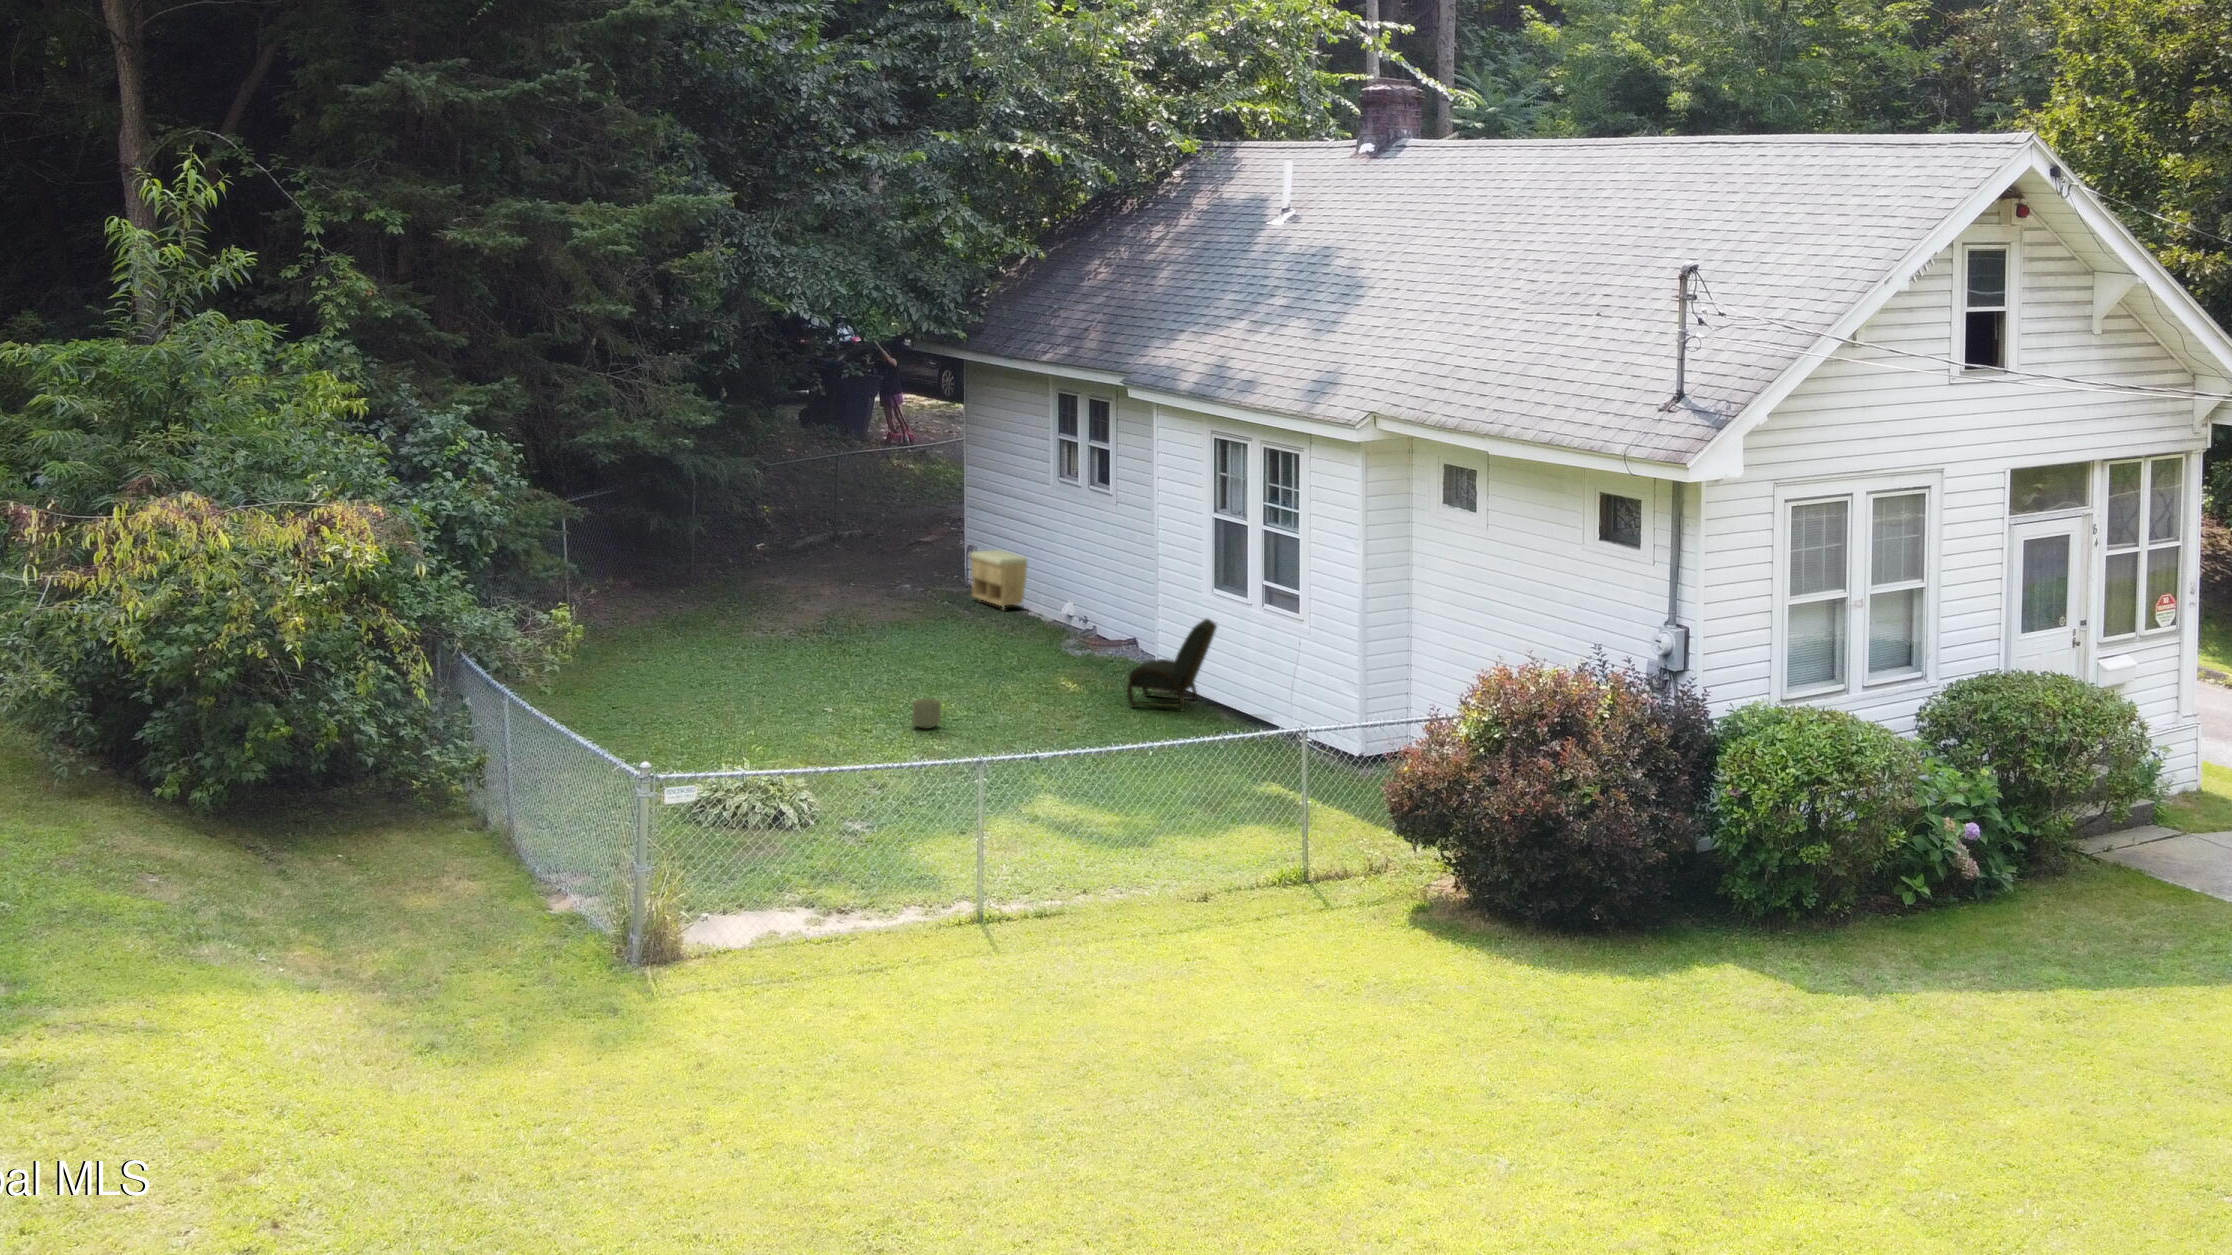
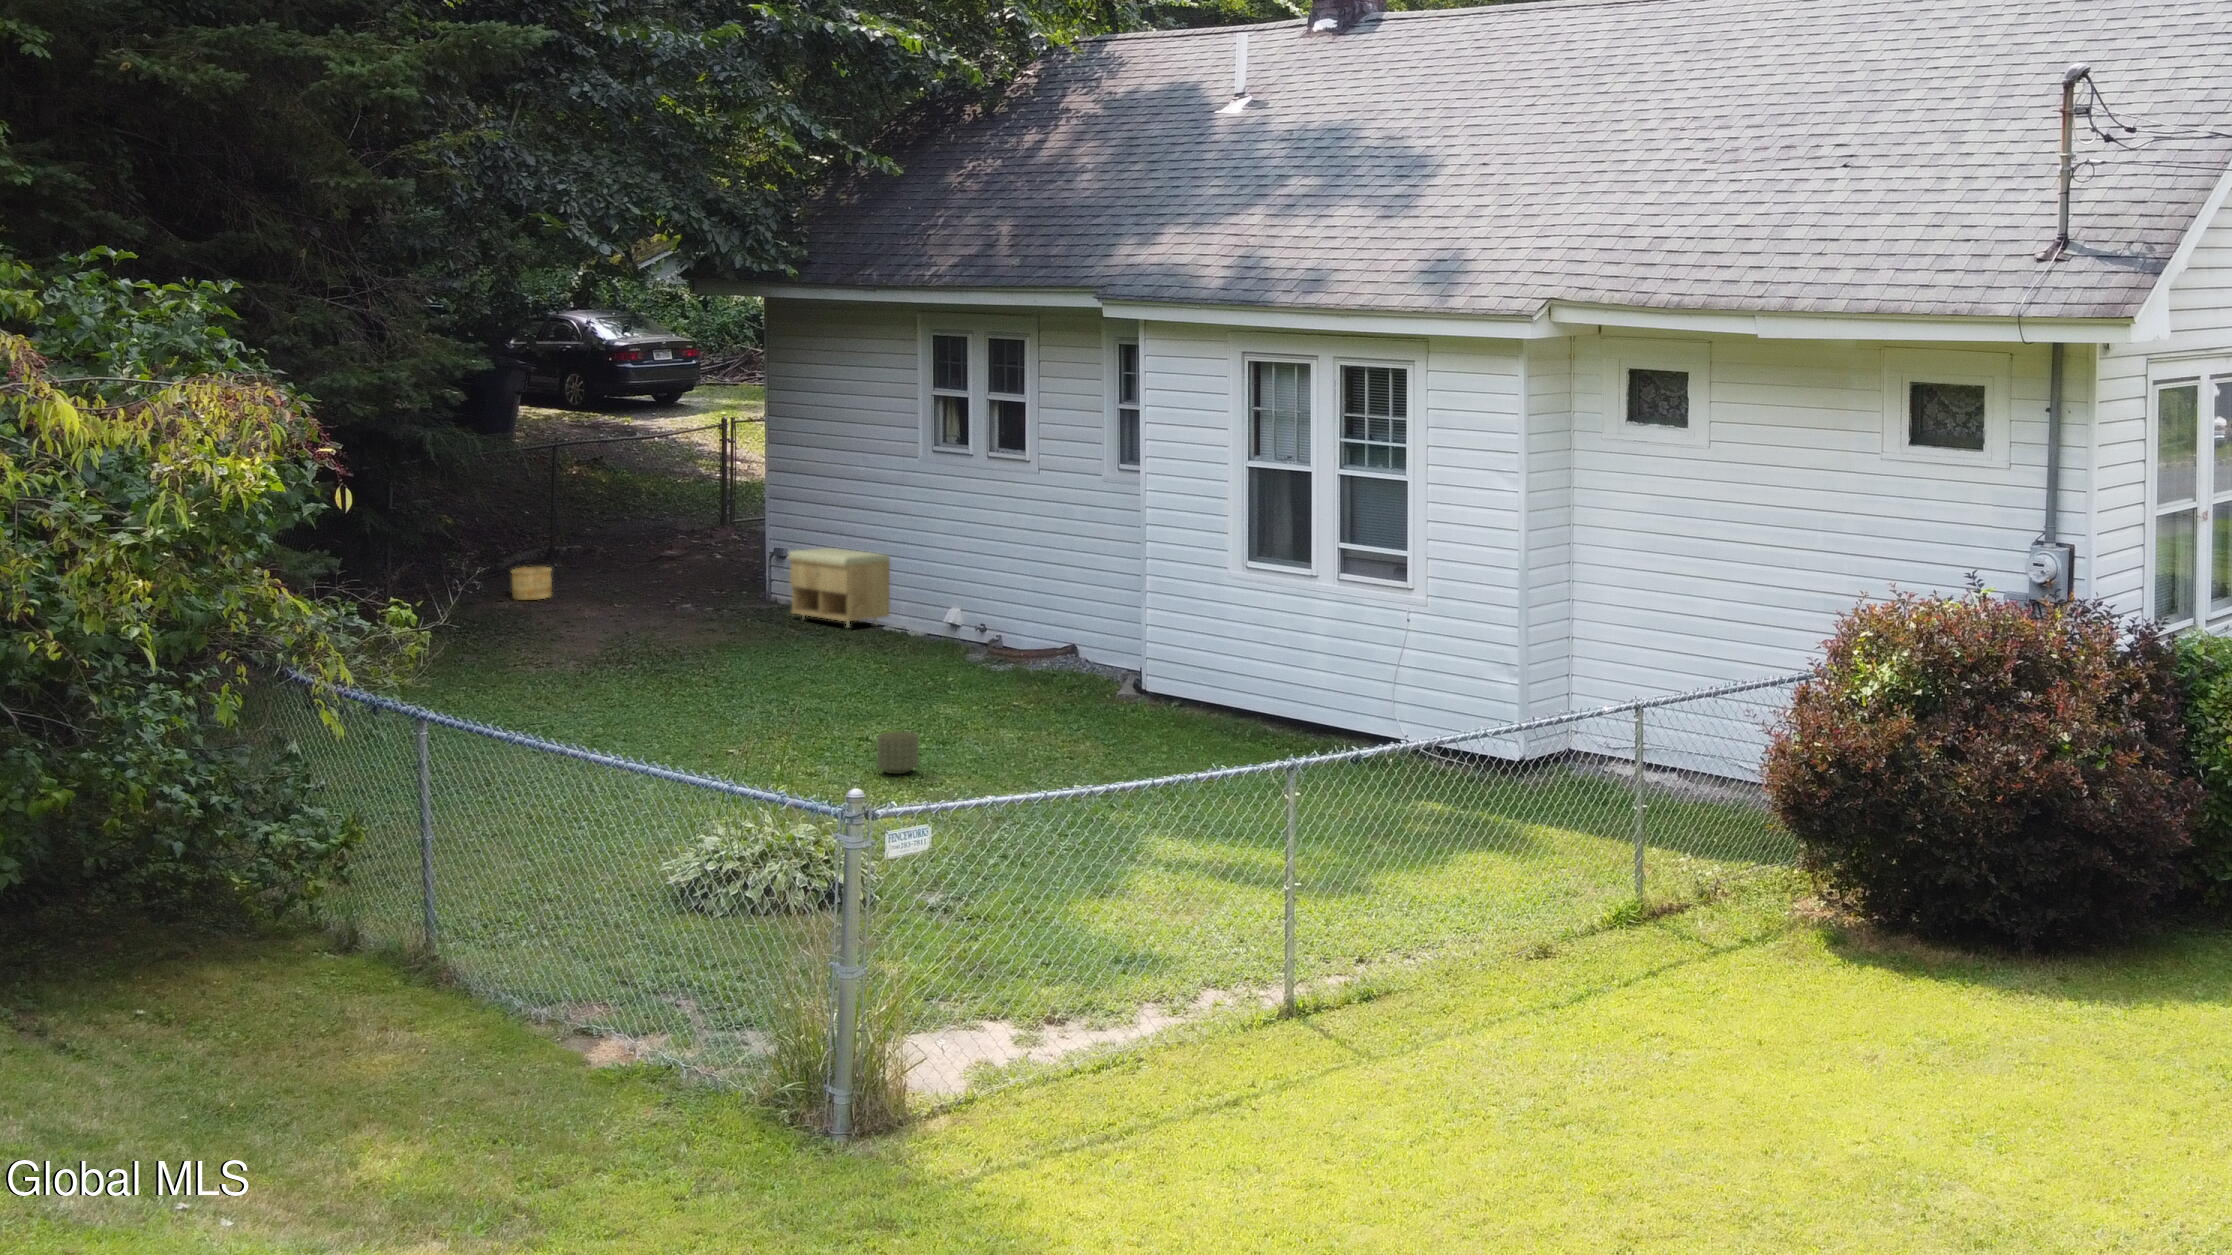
wooden bucket: none [796,553,825,576] -> present [511,567,552,600]
lounge chair: present [1127,619,1217,710] -> none [1145,605,1258,731]

